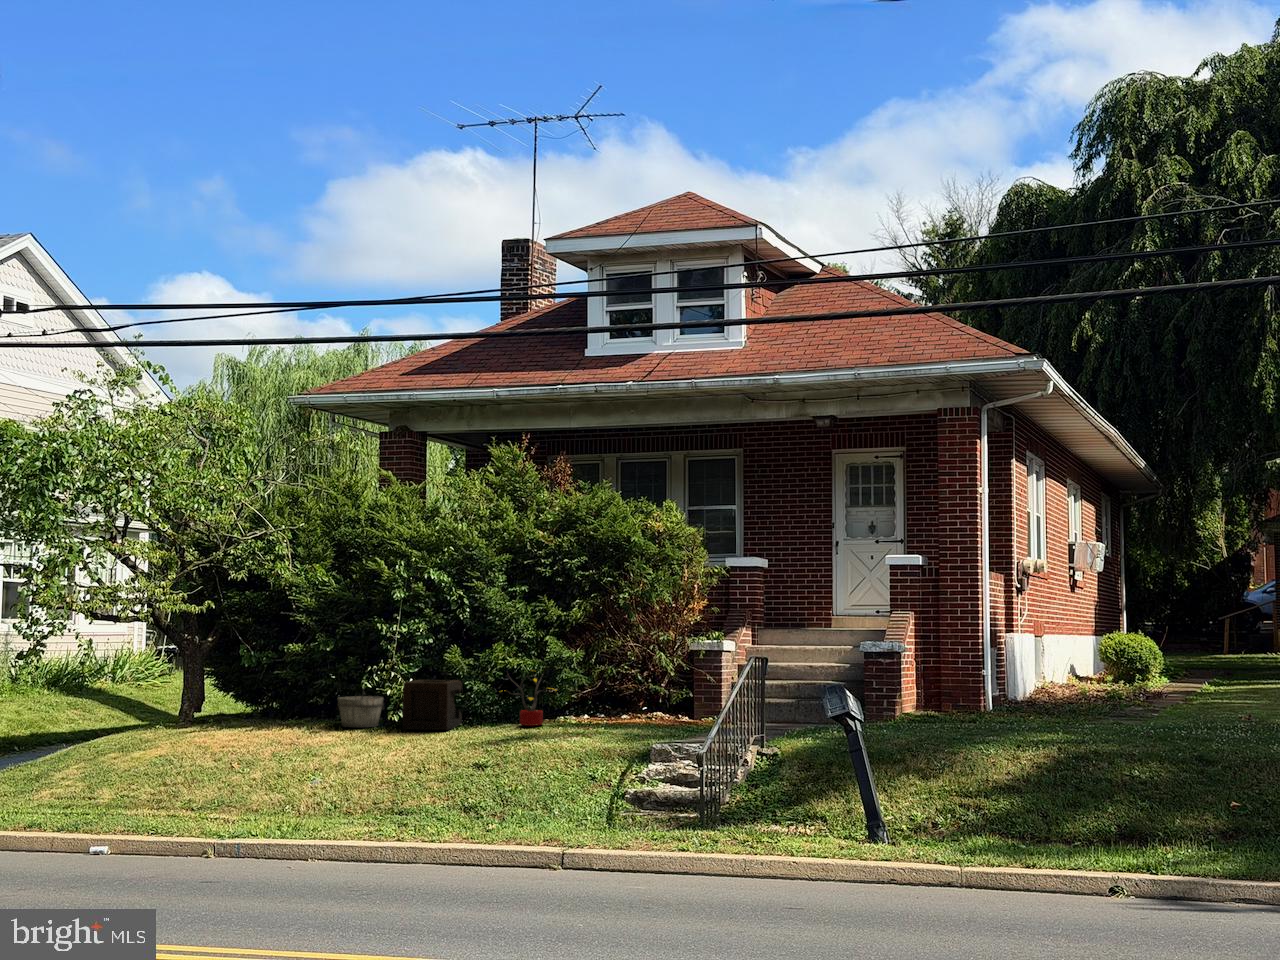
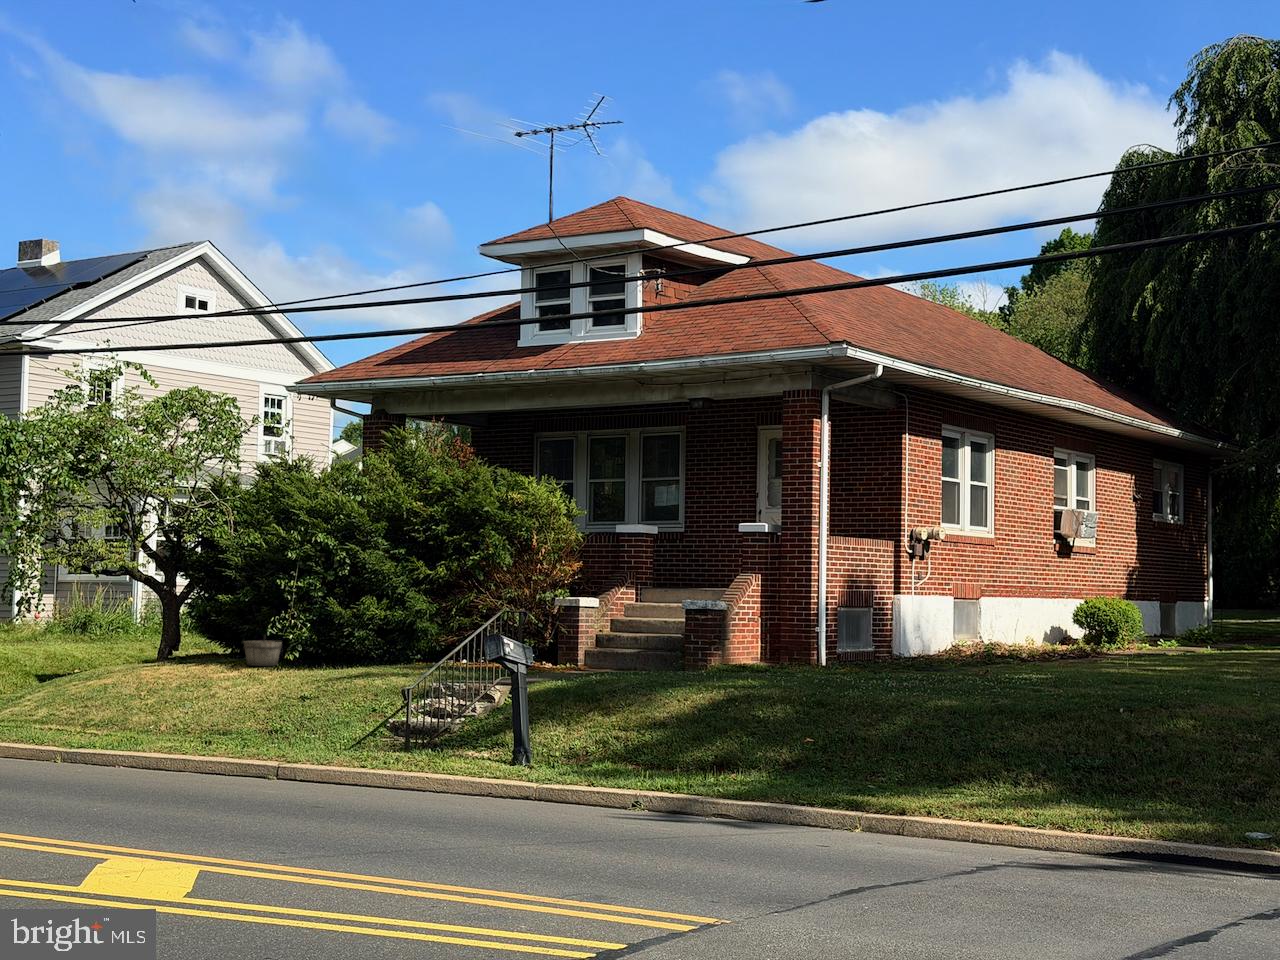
decorative plant: present [511,676,543,726] -> none [366,617,421,666]
wooden crate: present [402,680,462,730] -> none [289,627,344,668]

